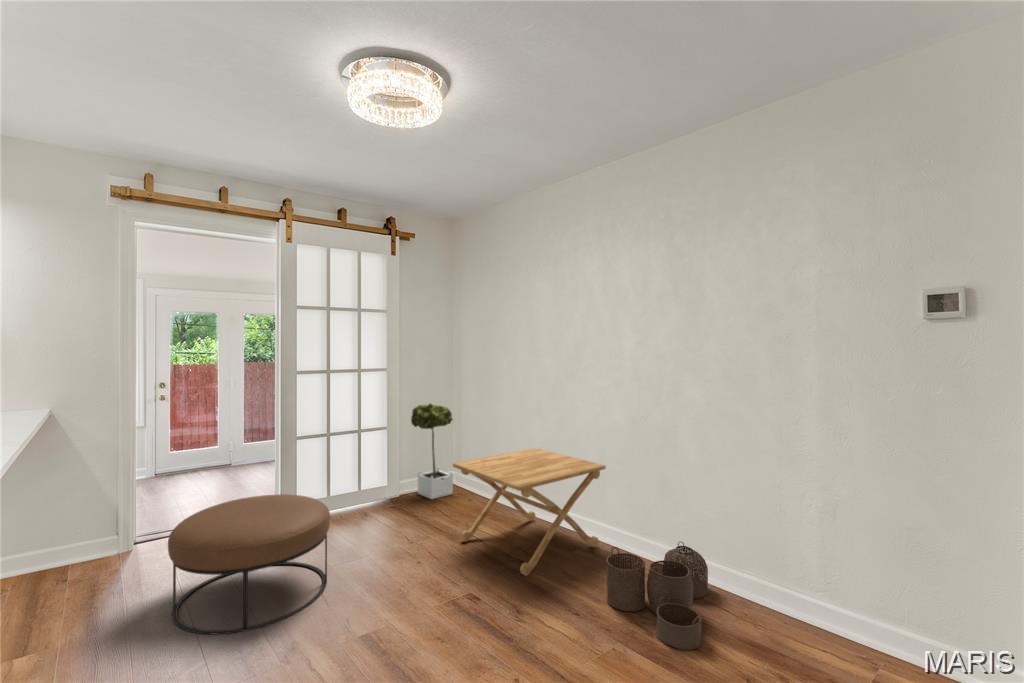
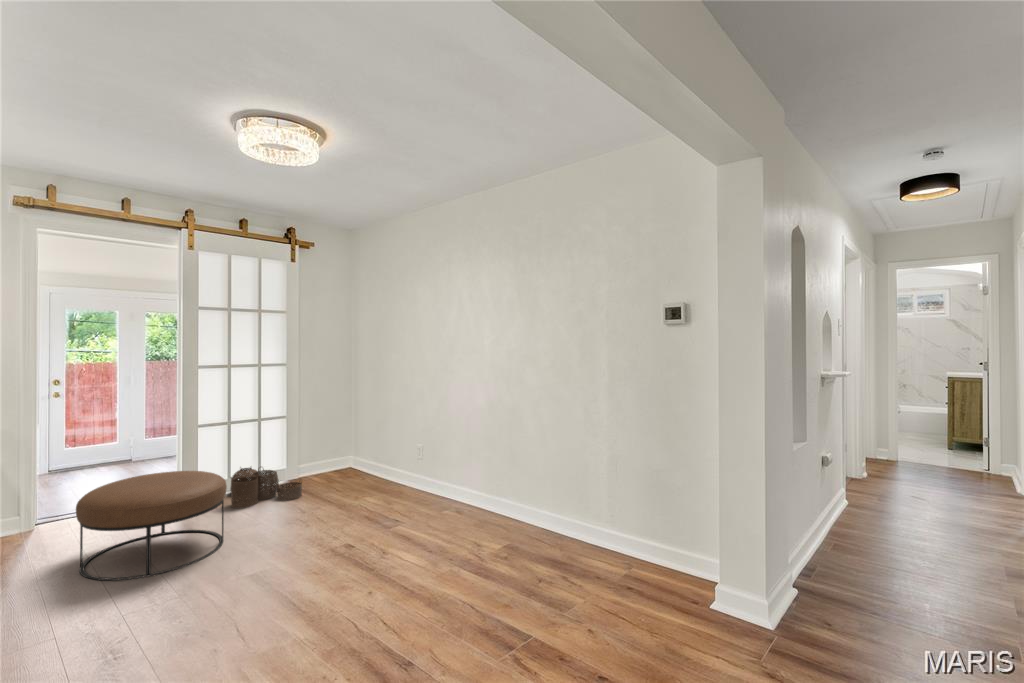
potted tree: present [411,403,453,499] -> none [310,394,349,480]
side table: present [453,448,606,576] -> none [340,430,469,528]
woven basket: present [606,542,708,650] -> present [230,468,302,508]

